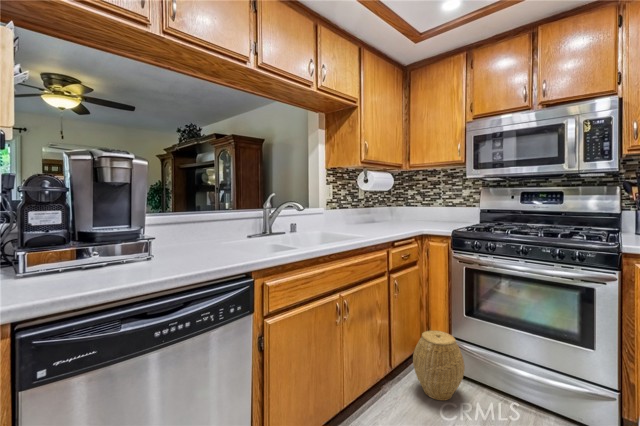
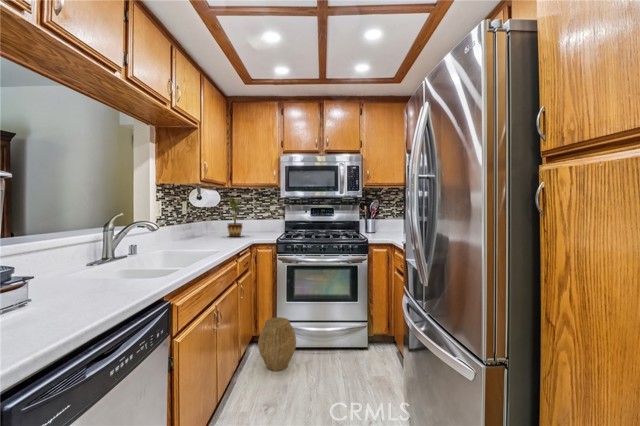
potted plant: none [394,181,430,226] -> present [226,199,242,237]

